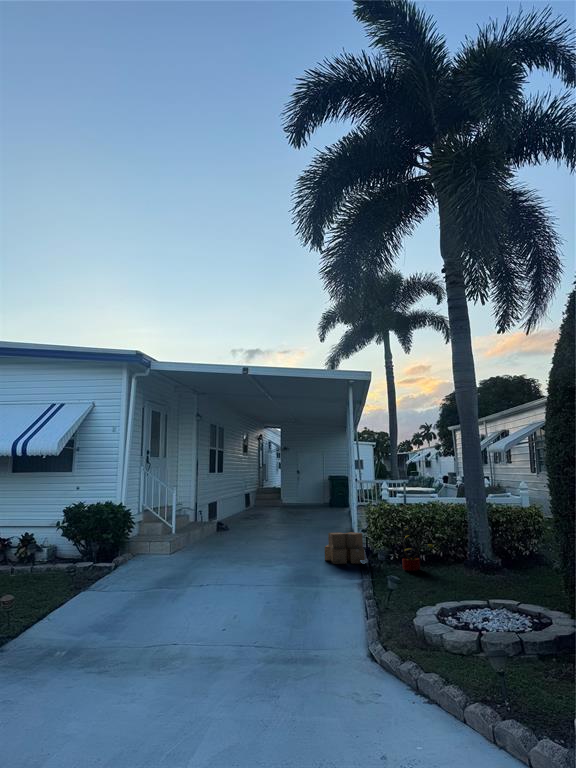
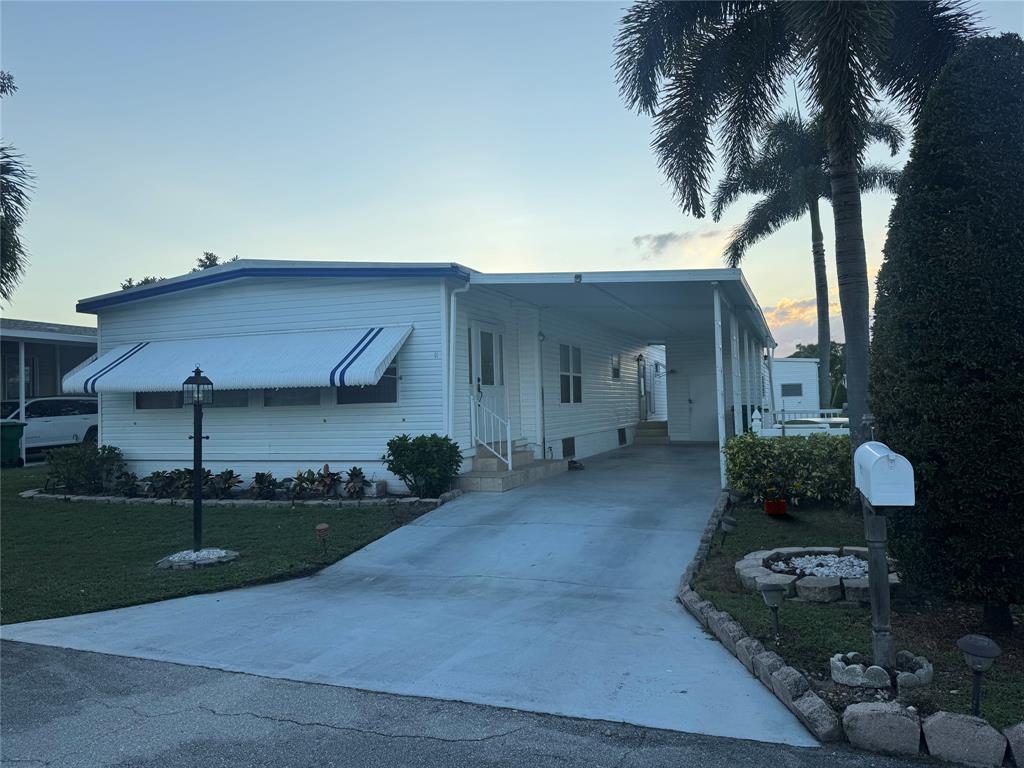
cardboard box: present [325,532,365,564] -> none [677,470,725,506]

